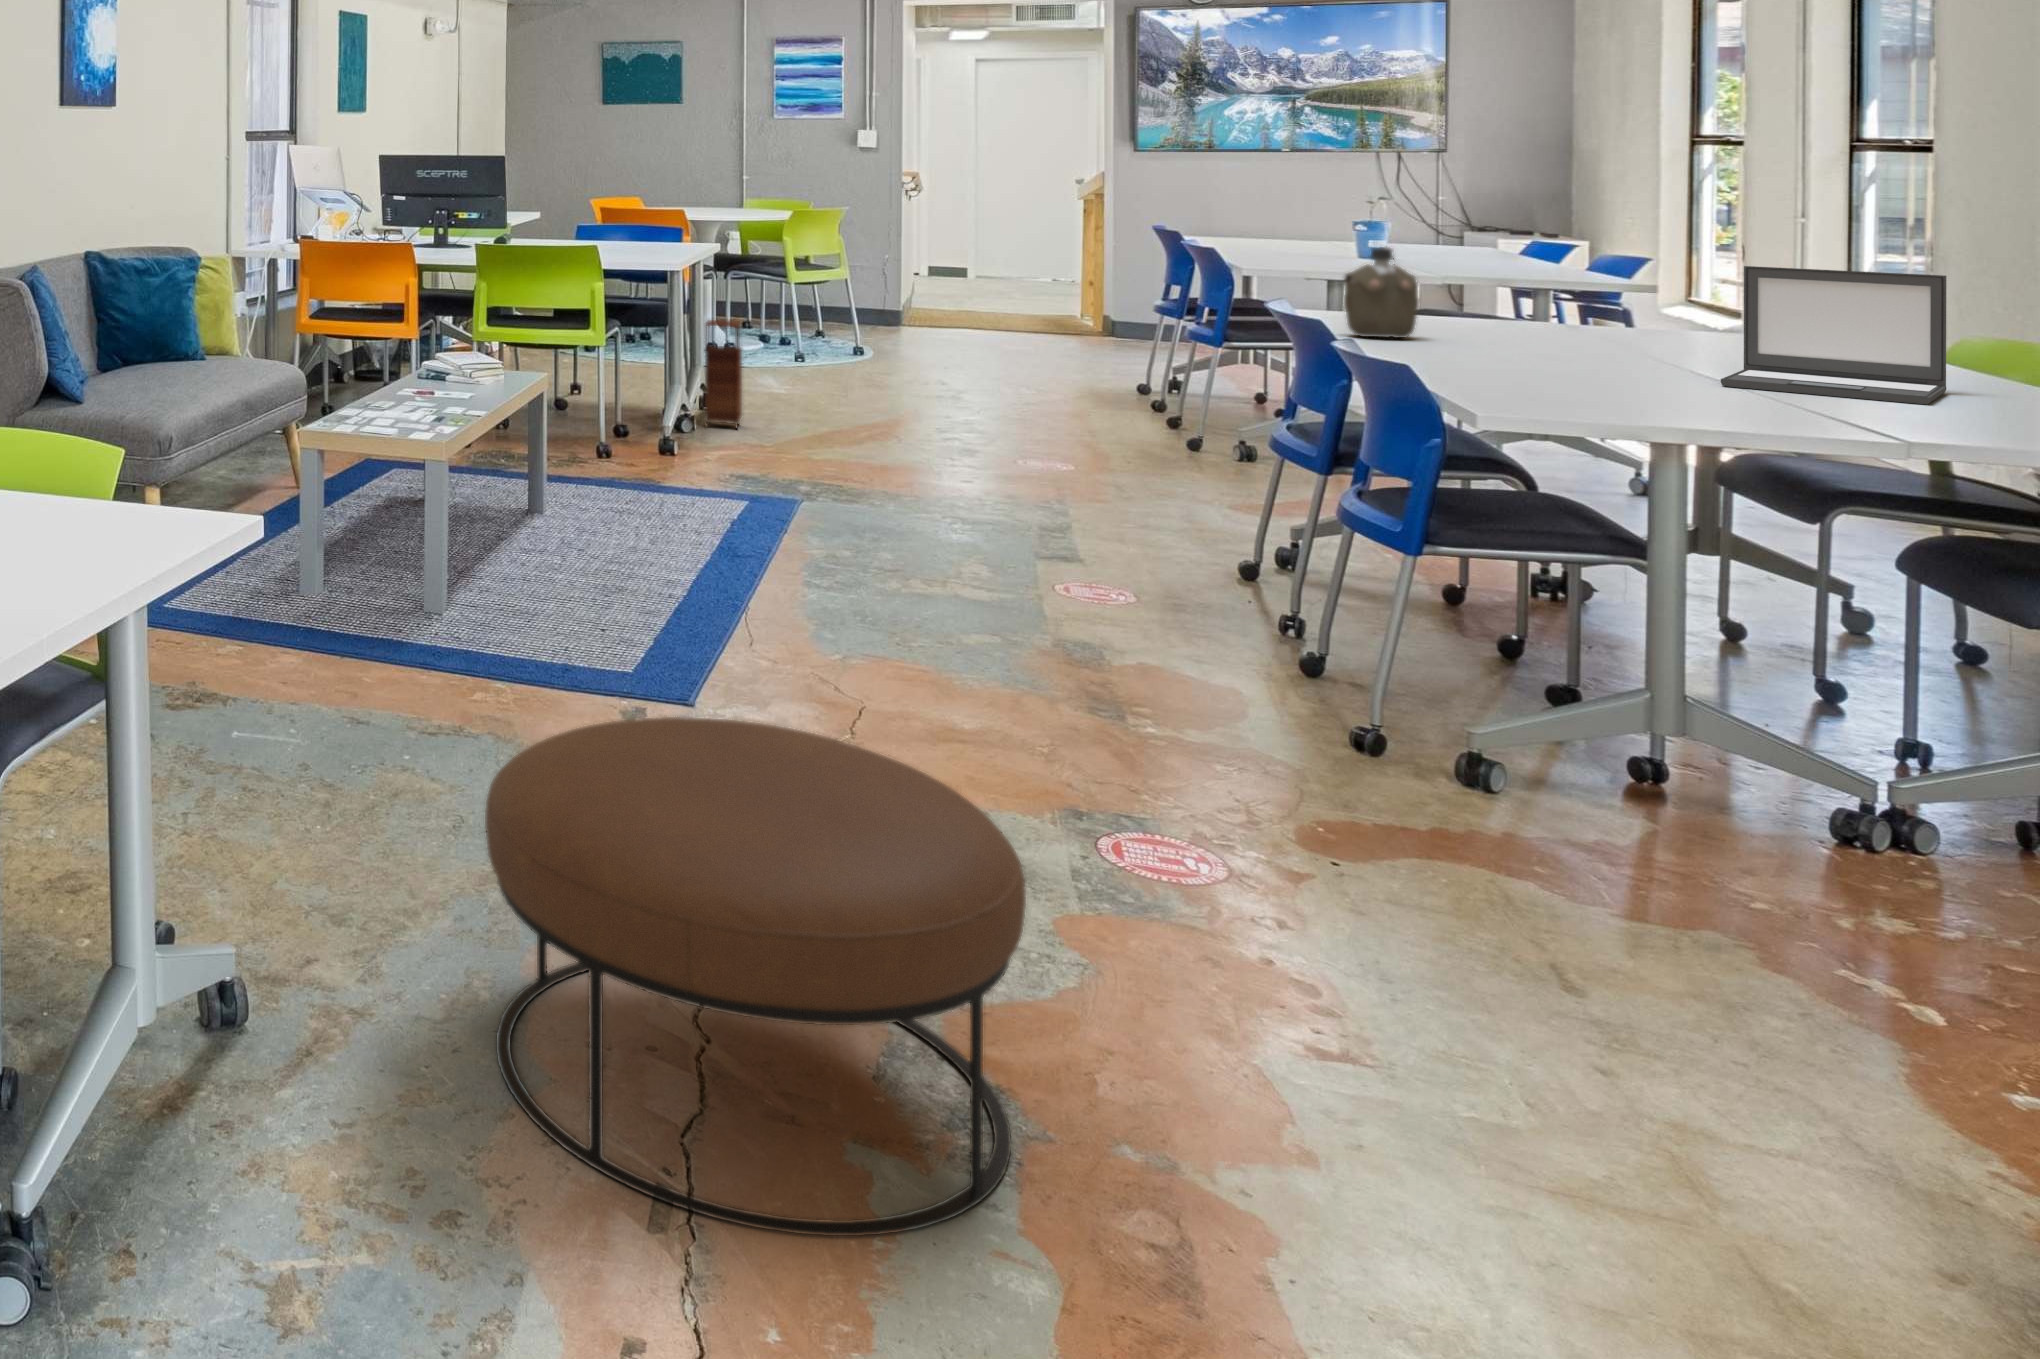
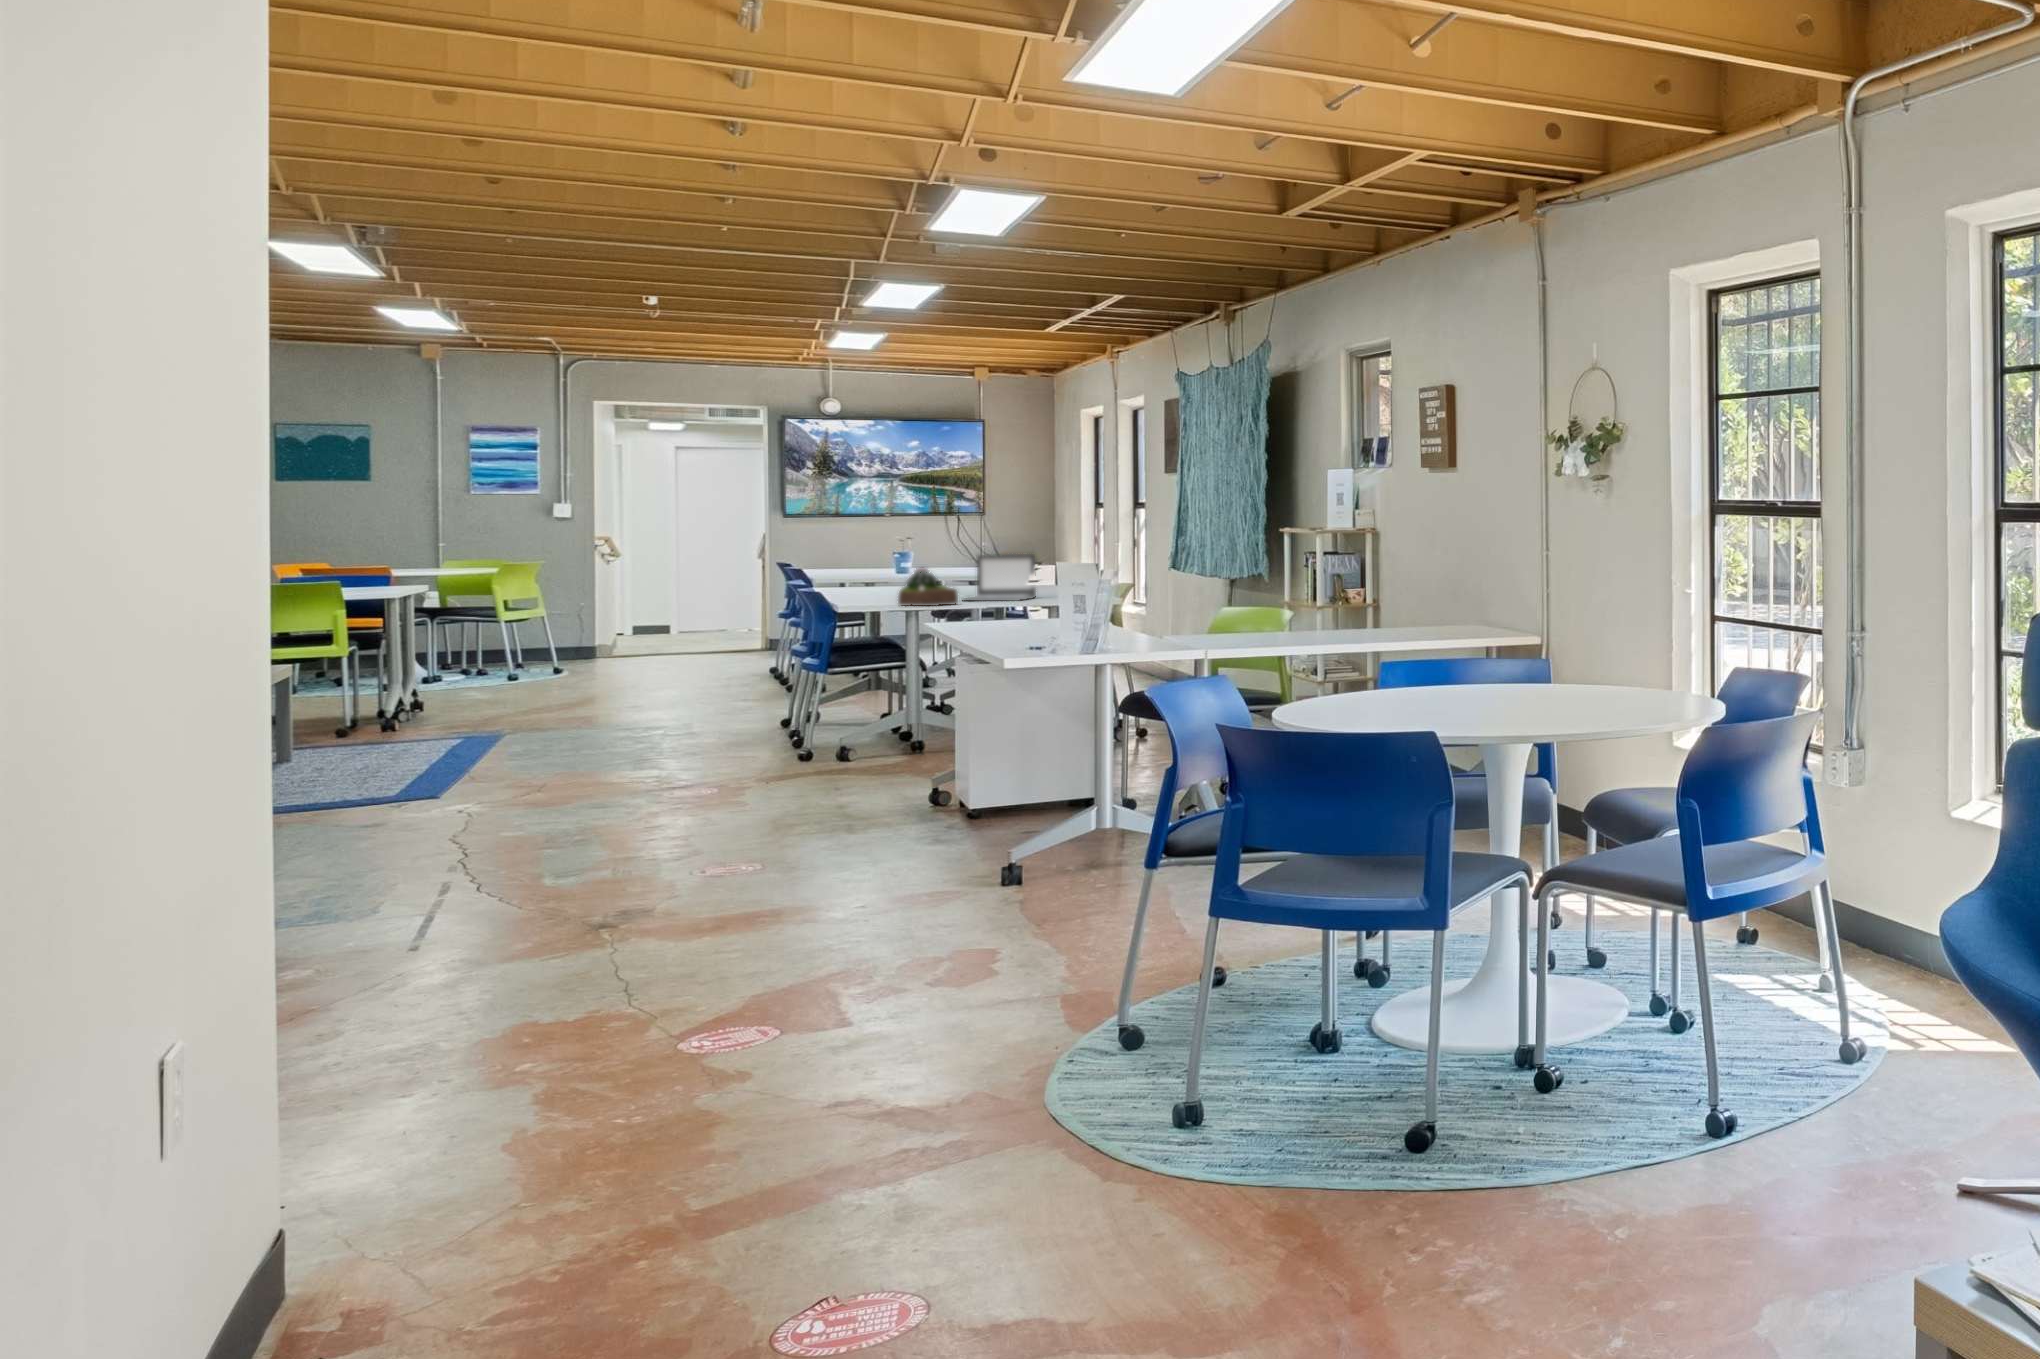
water bottle: present [1344,246,1420,338] -> none [833,556,868,599]
succulent plant: none [1565,299,1747,405] -> present [898,567,958,606]
storage cabinet: present [705,320,742,425] -> none [431,639,465,717]
ottoman: present [485,717,1026,1236] -> none [397,729,631,861]

